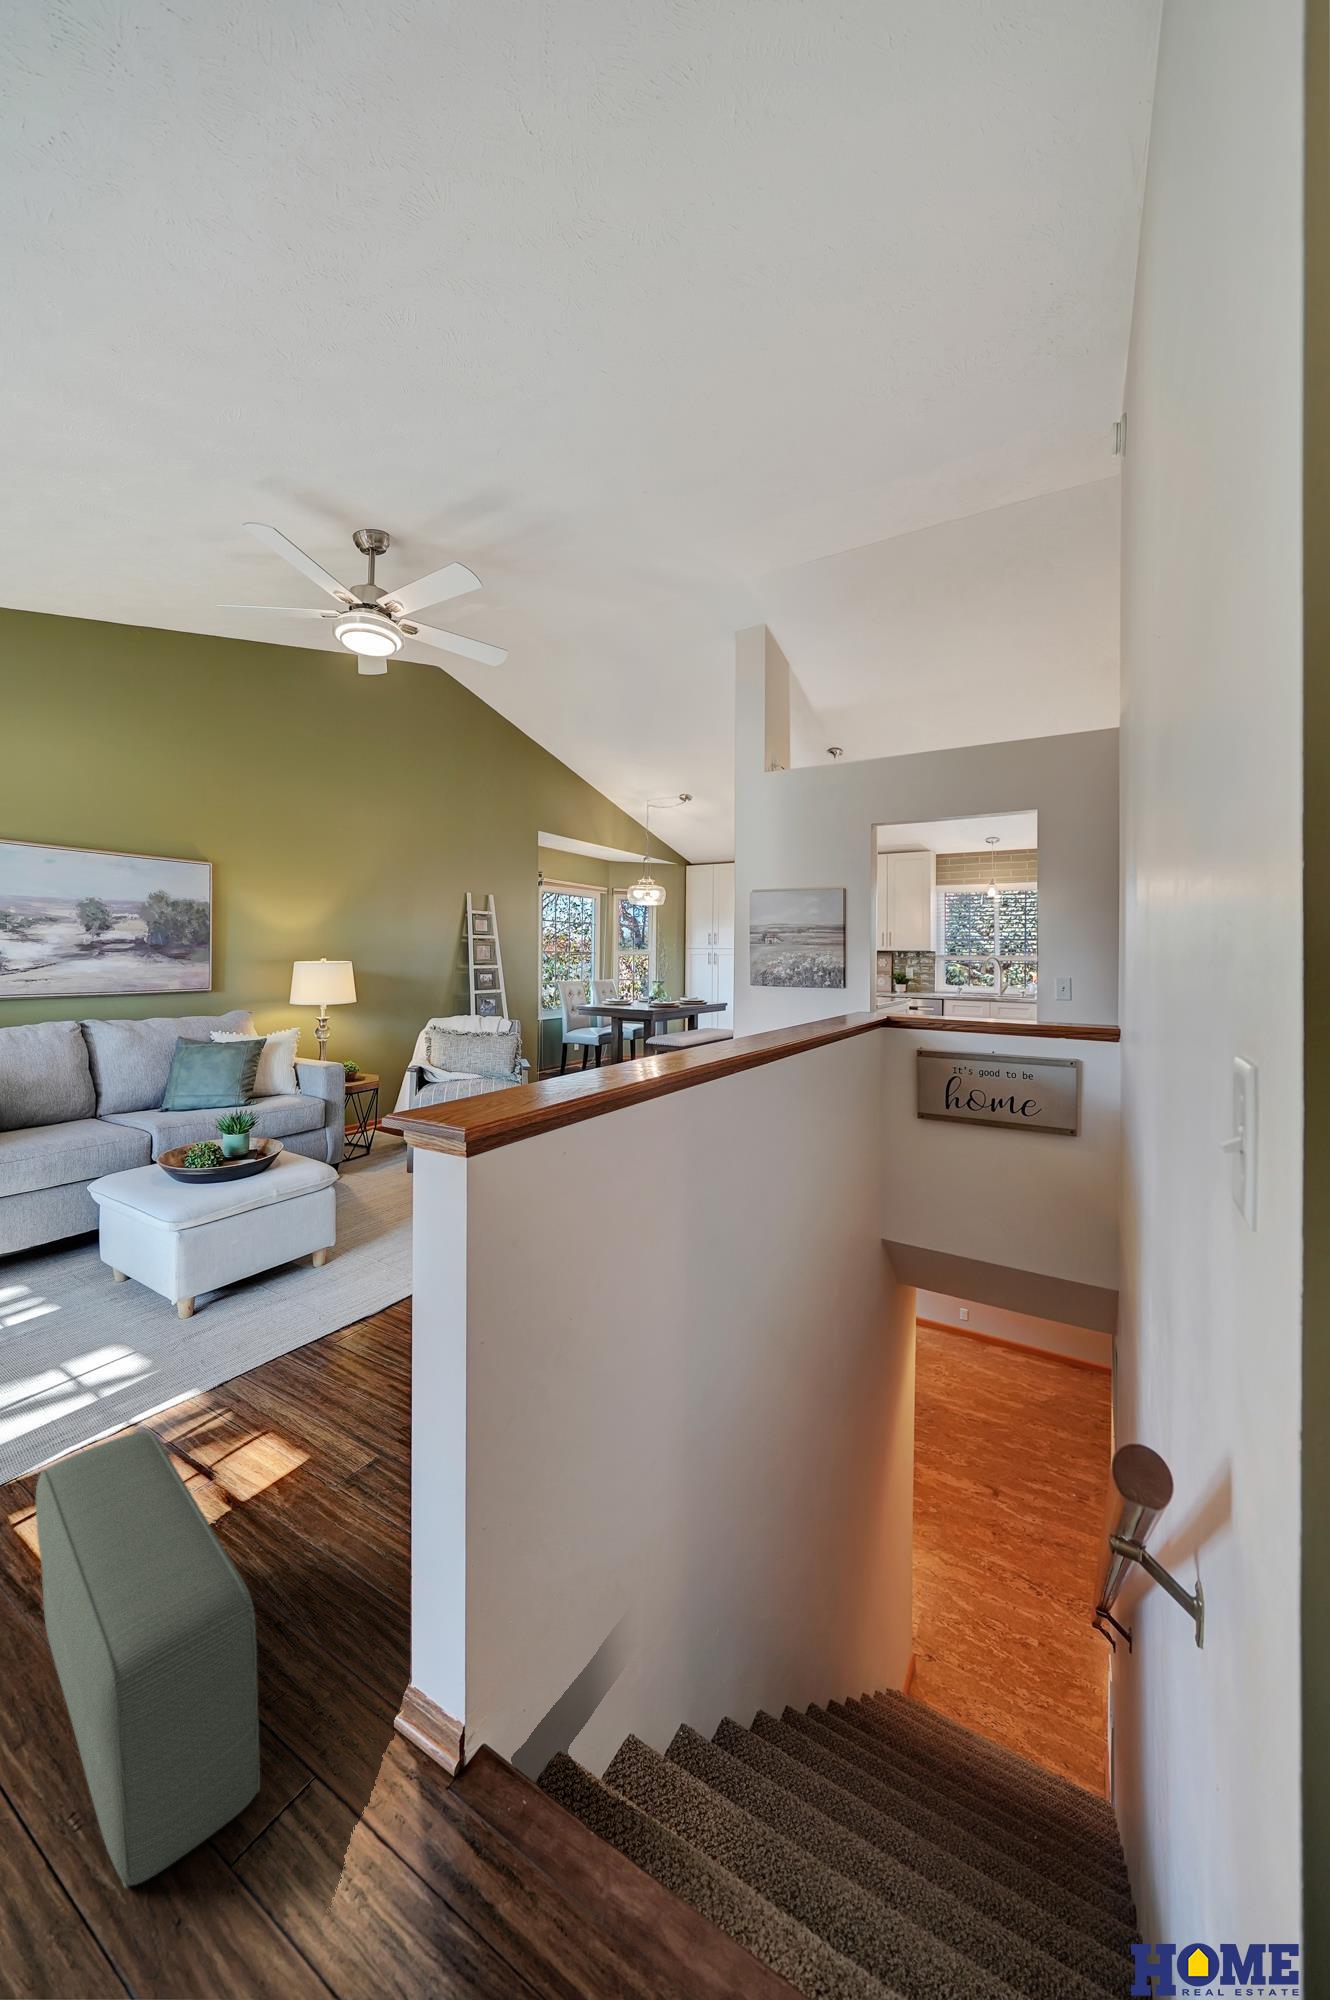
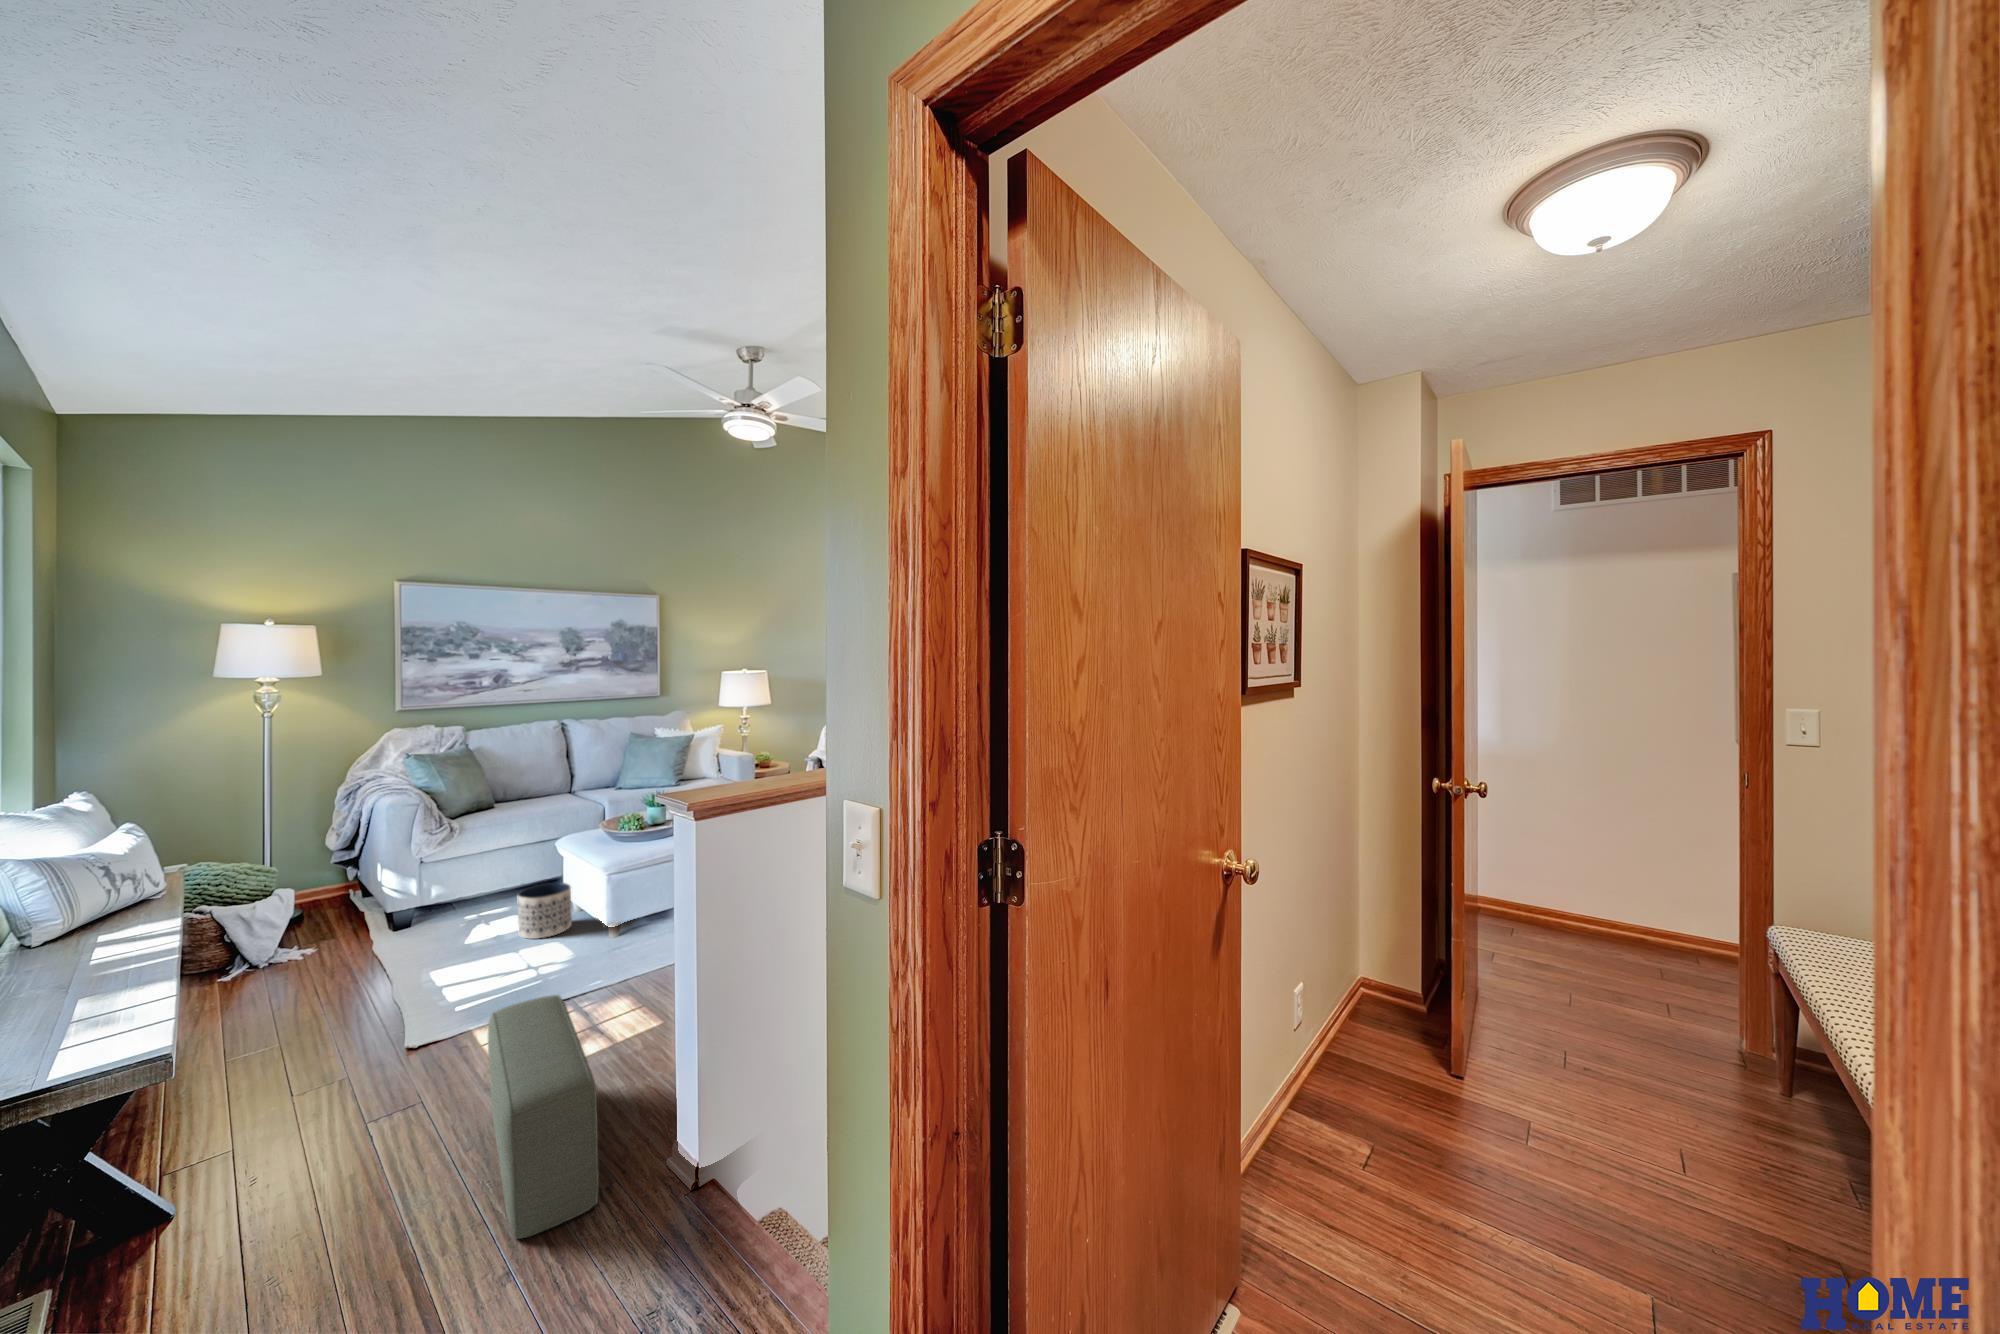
planter: none [38,1241,118,1322] -> present [518,883,572,939]

